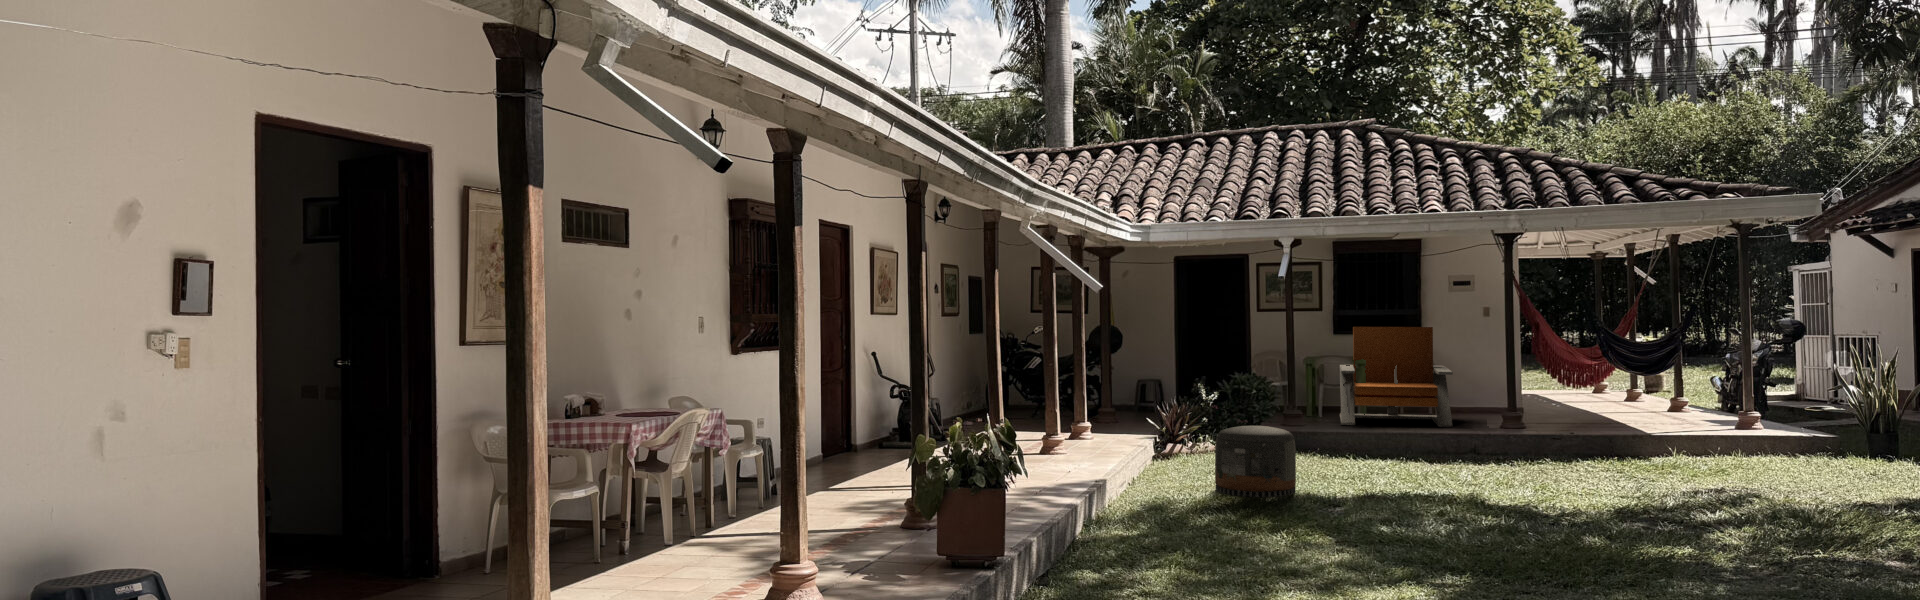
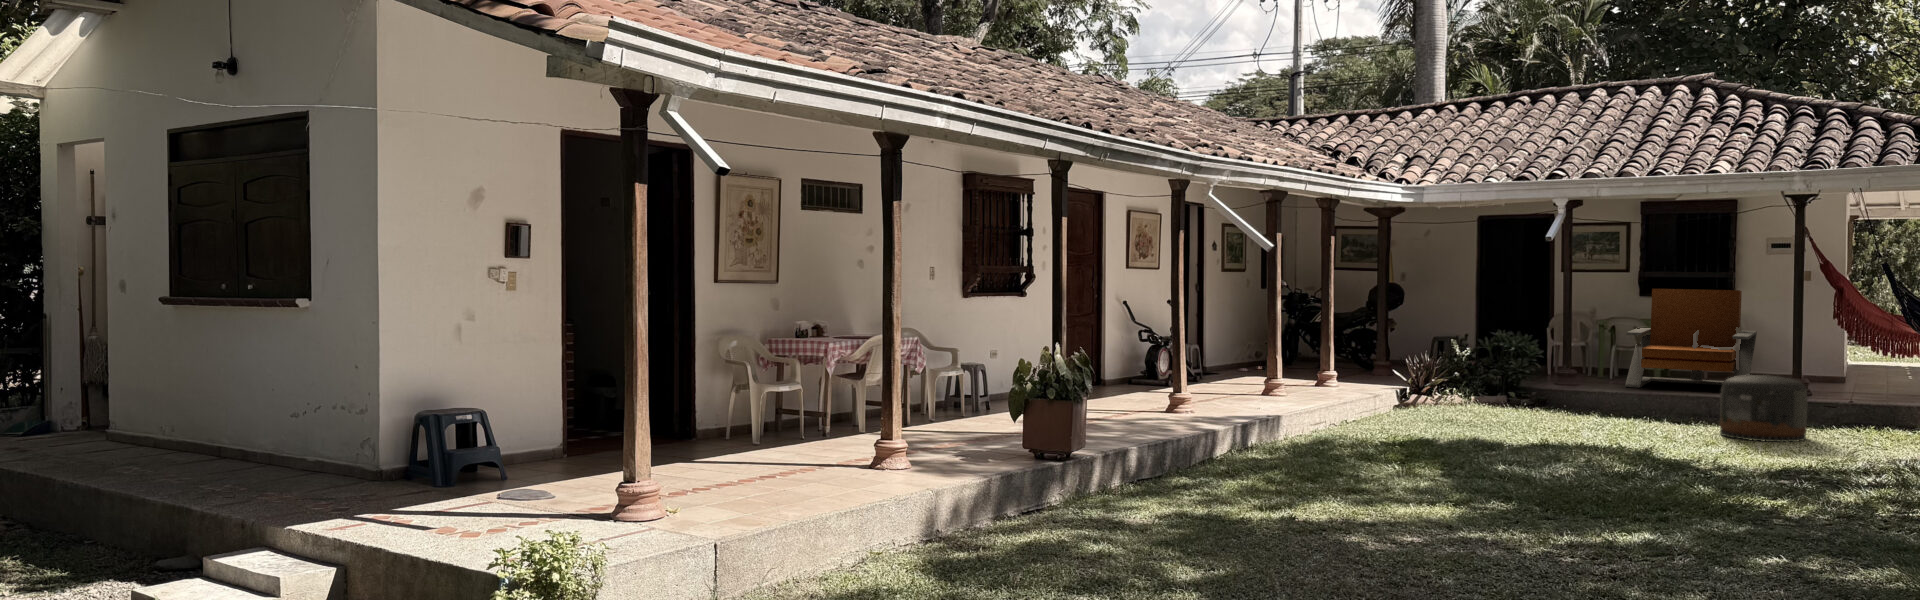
pouf: present [1215,426,1296,497] -> present [1720,375,1808,442]

